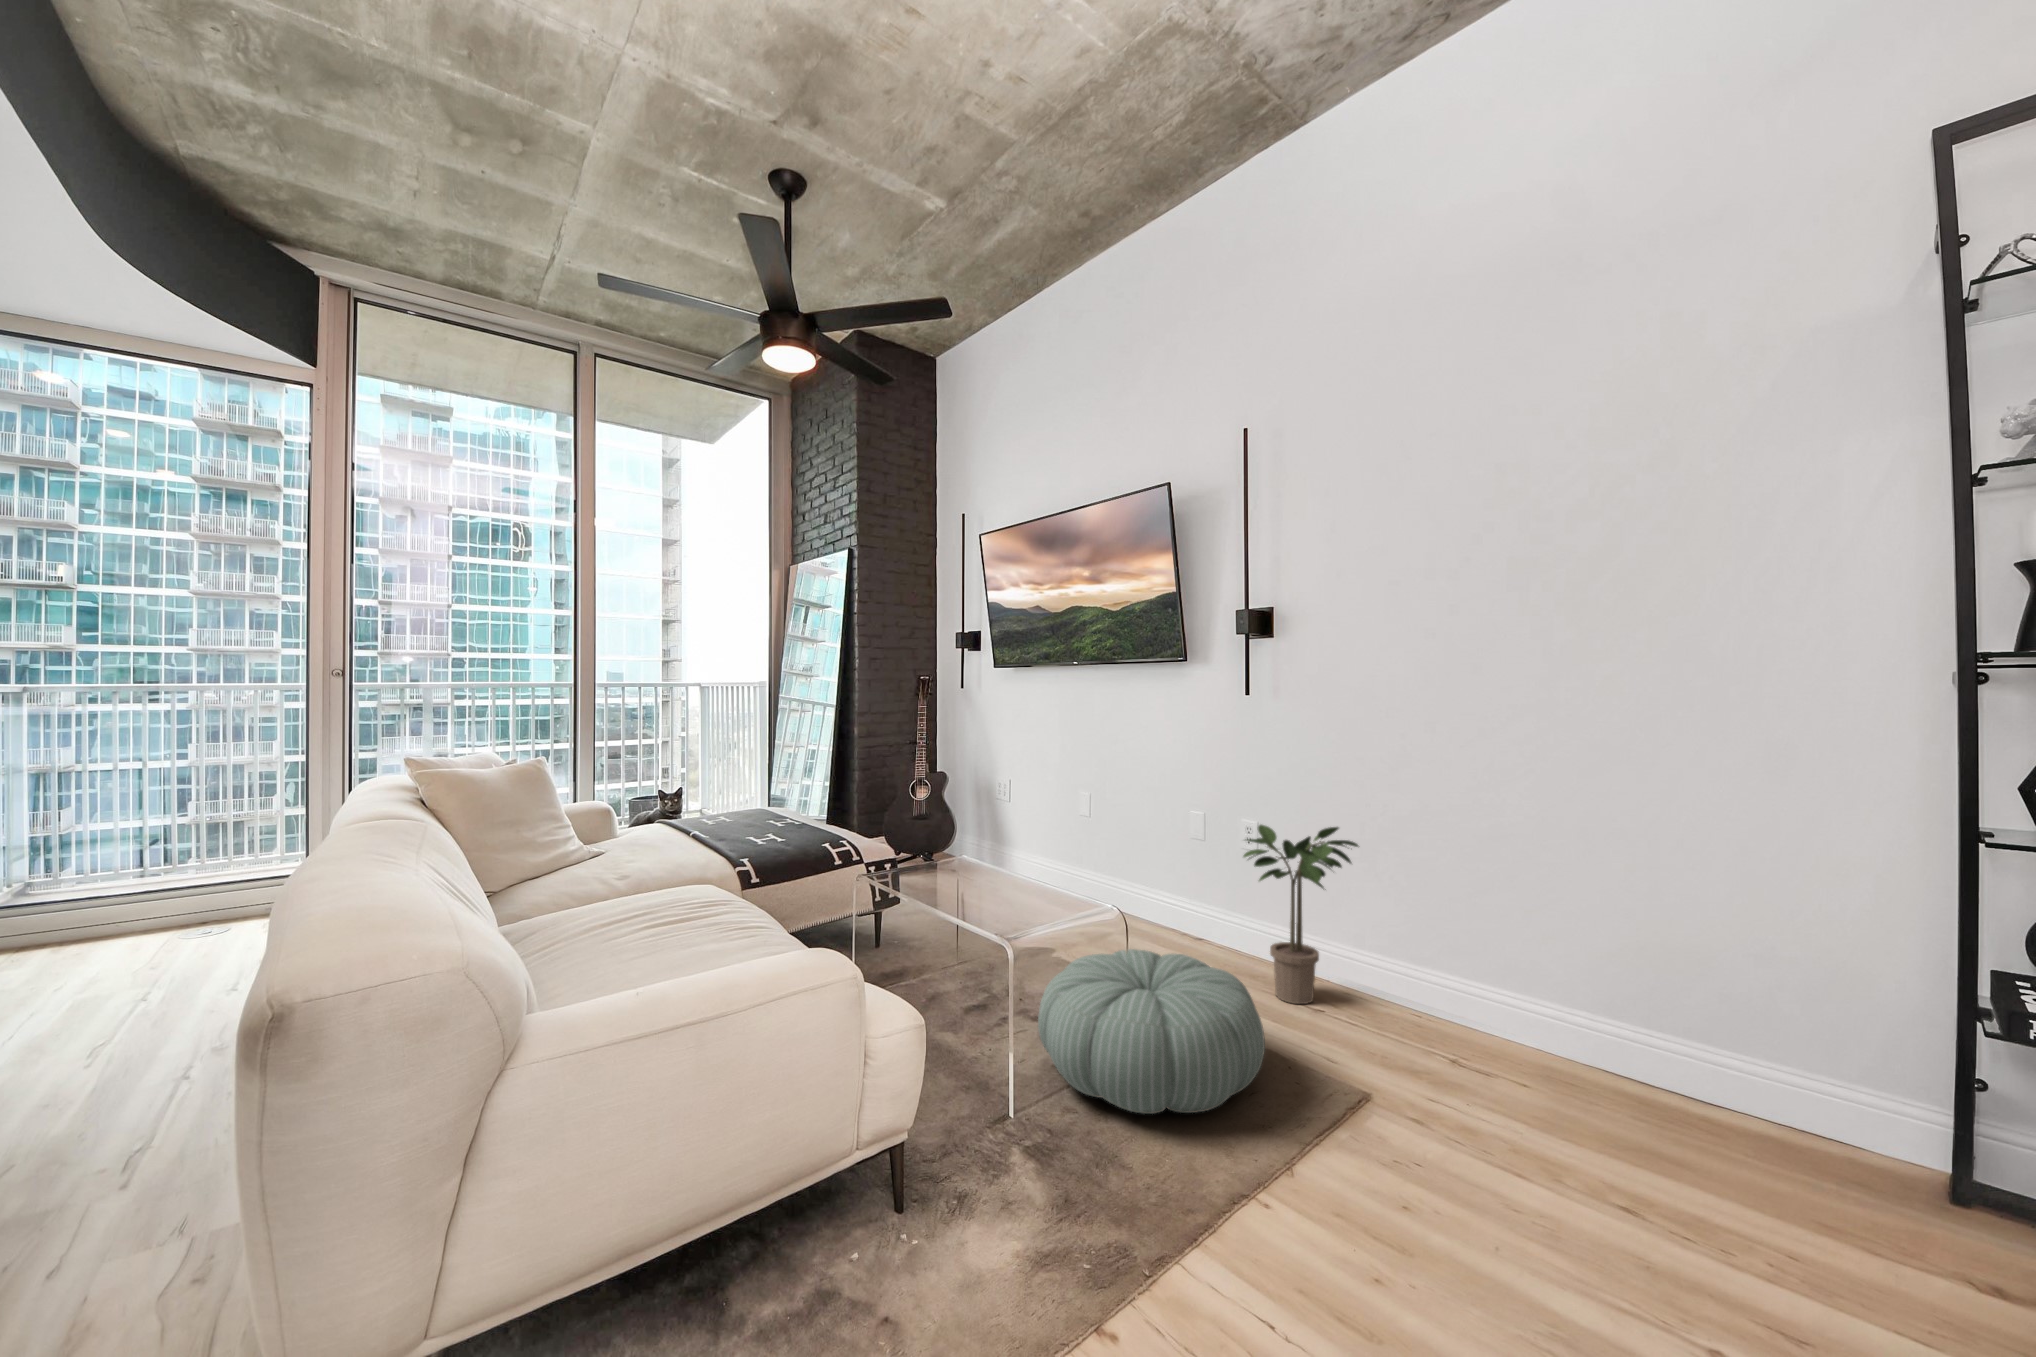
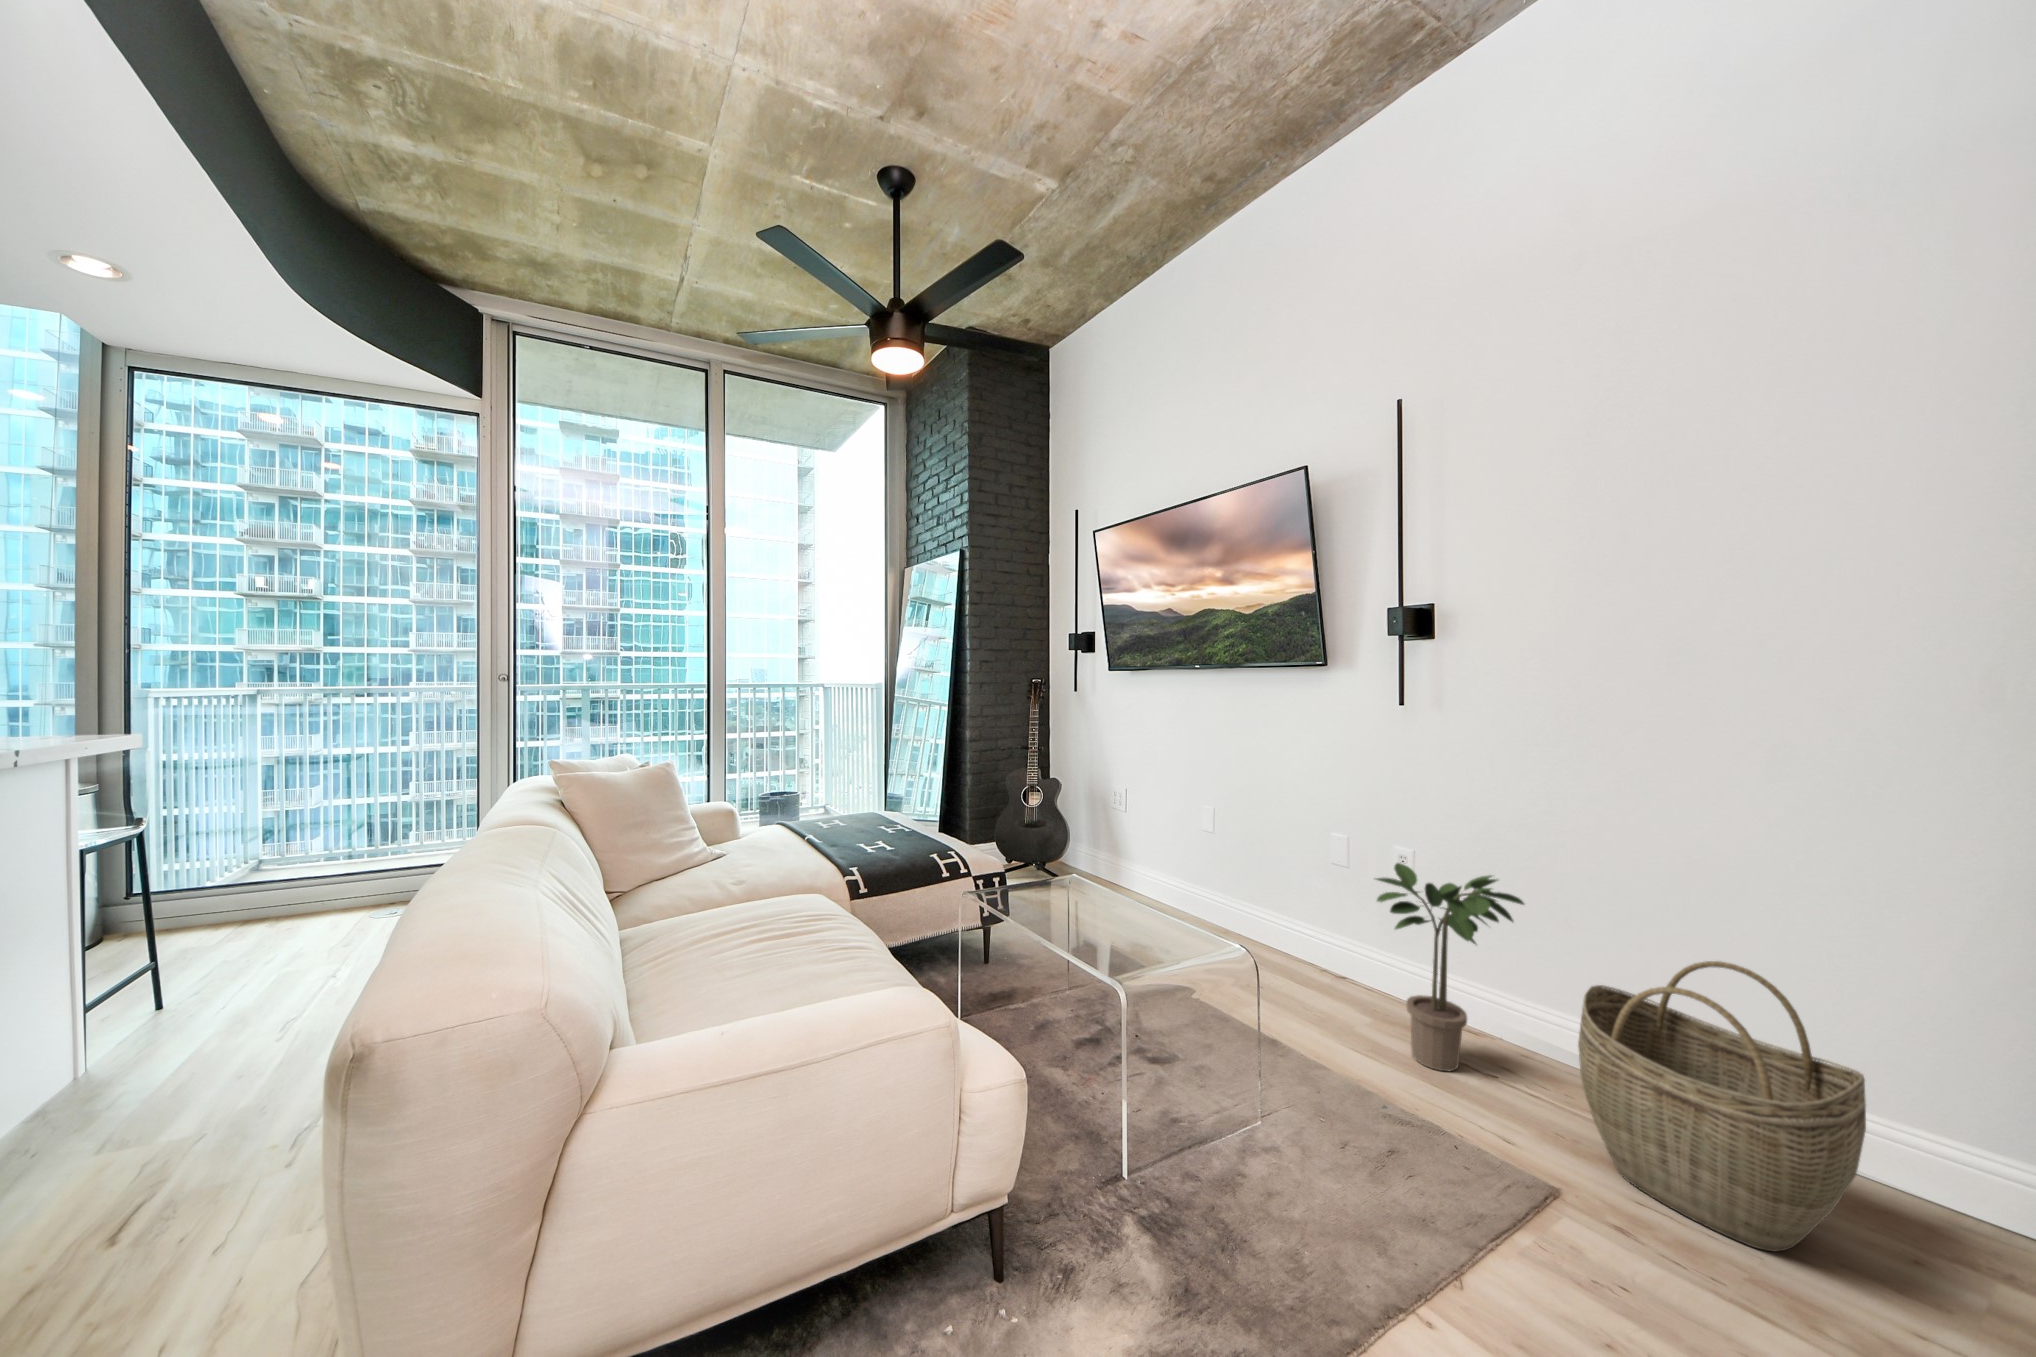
woven basket: none [1400,877,1593,1096] -> present [1578,961,1866,1252]
pouf: present [1038,949,1265,1114] -> none [1142,1001,1409,1224]

